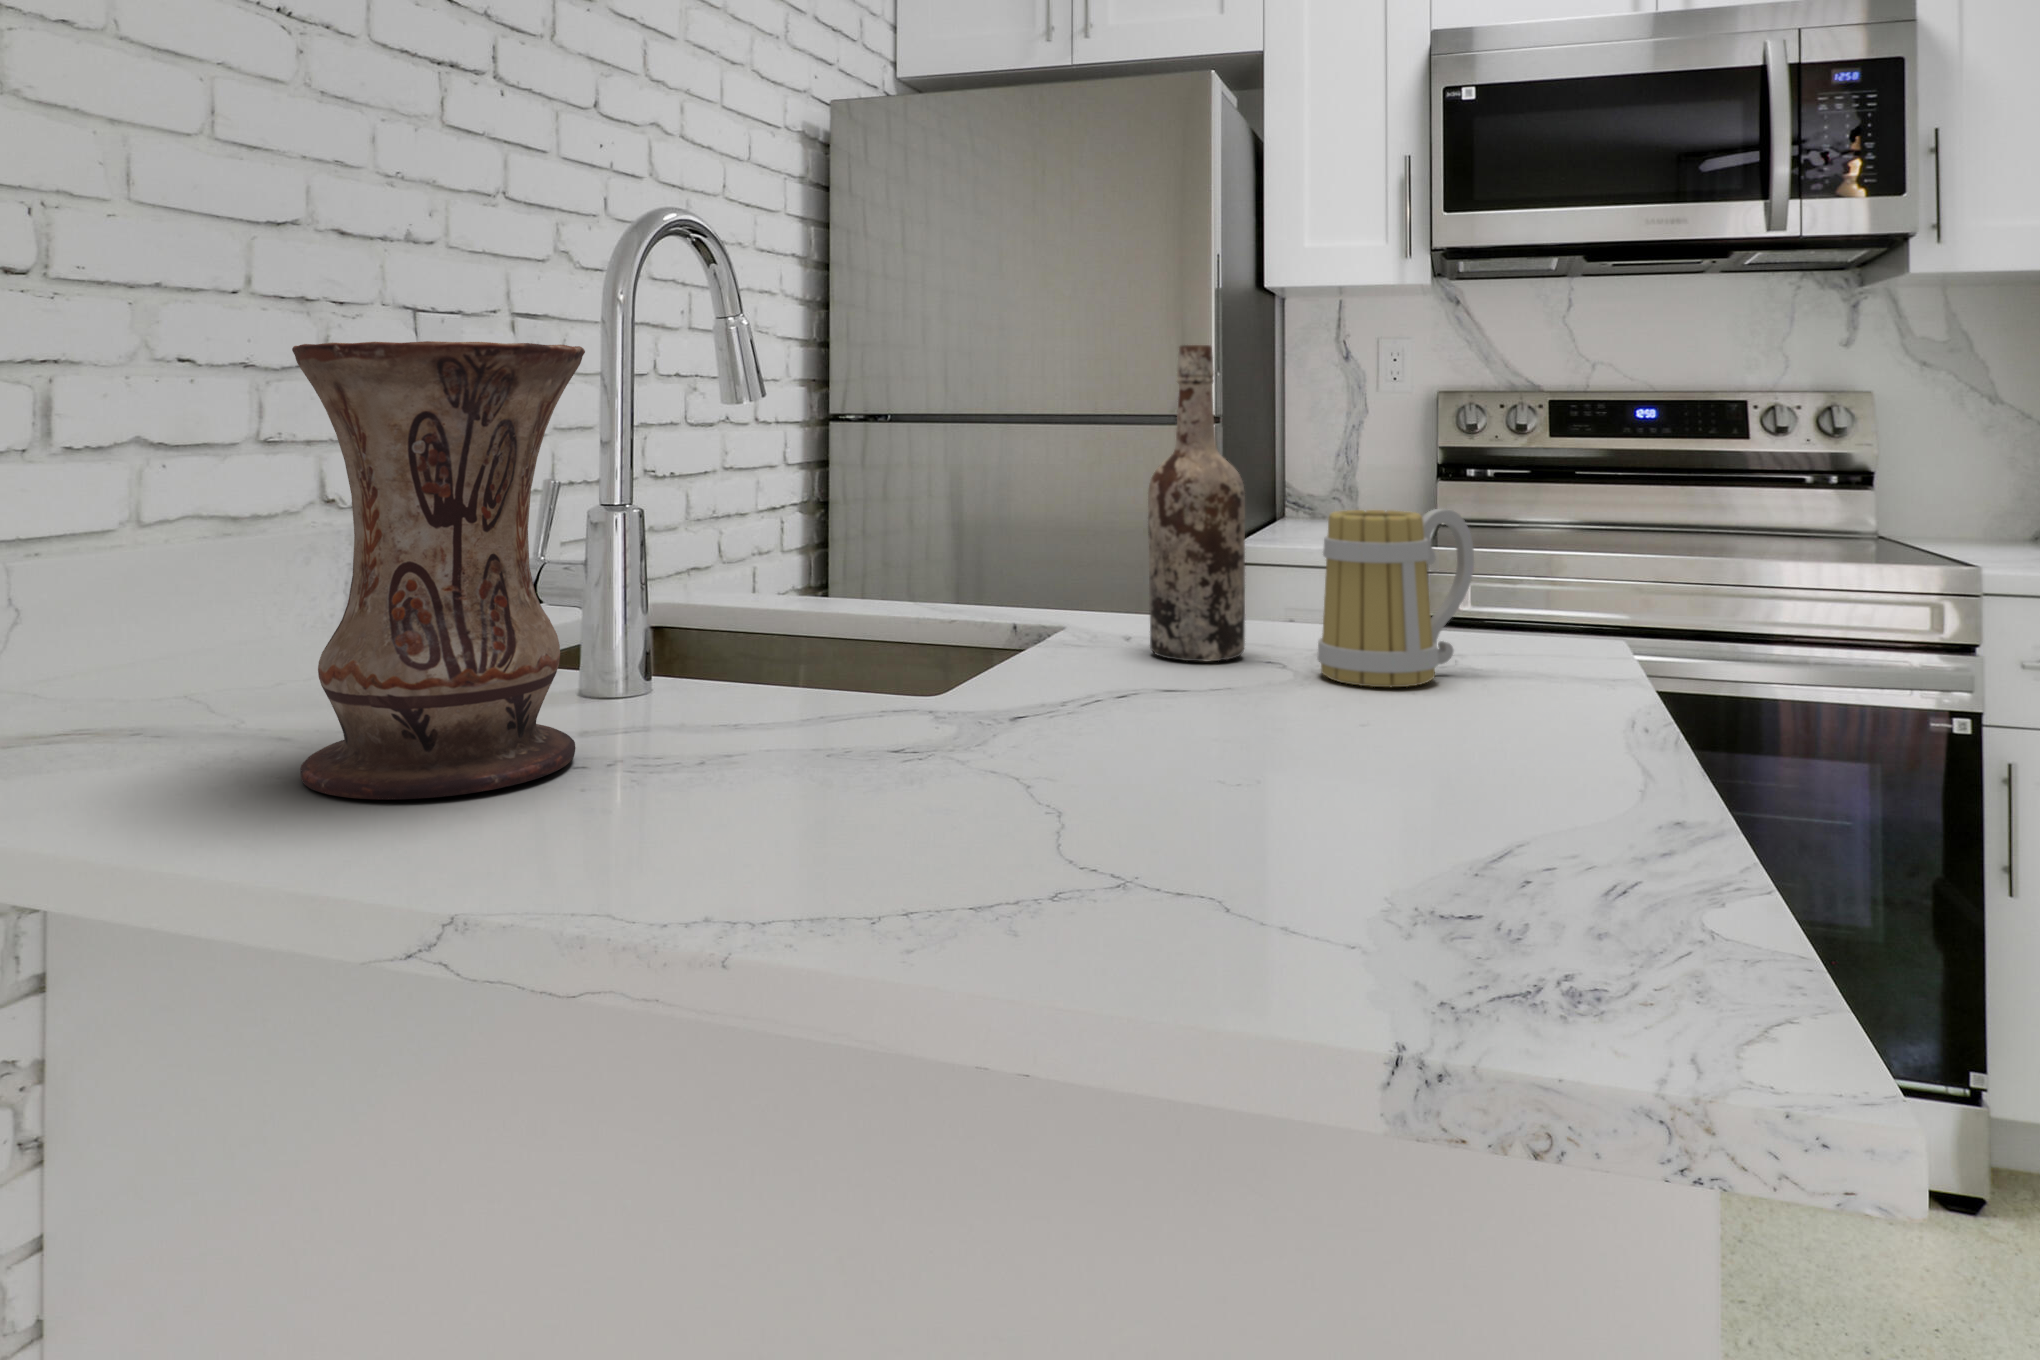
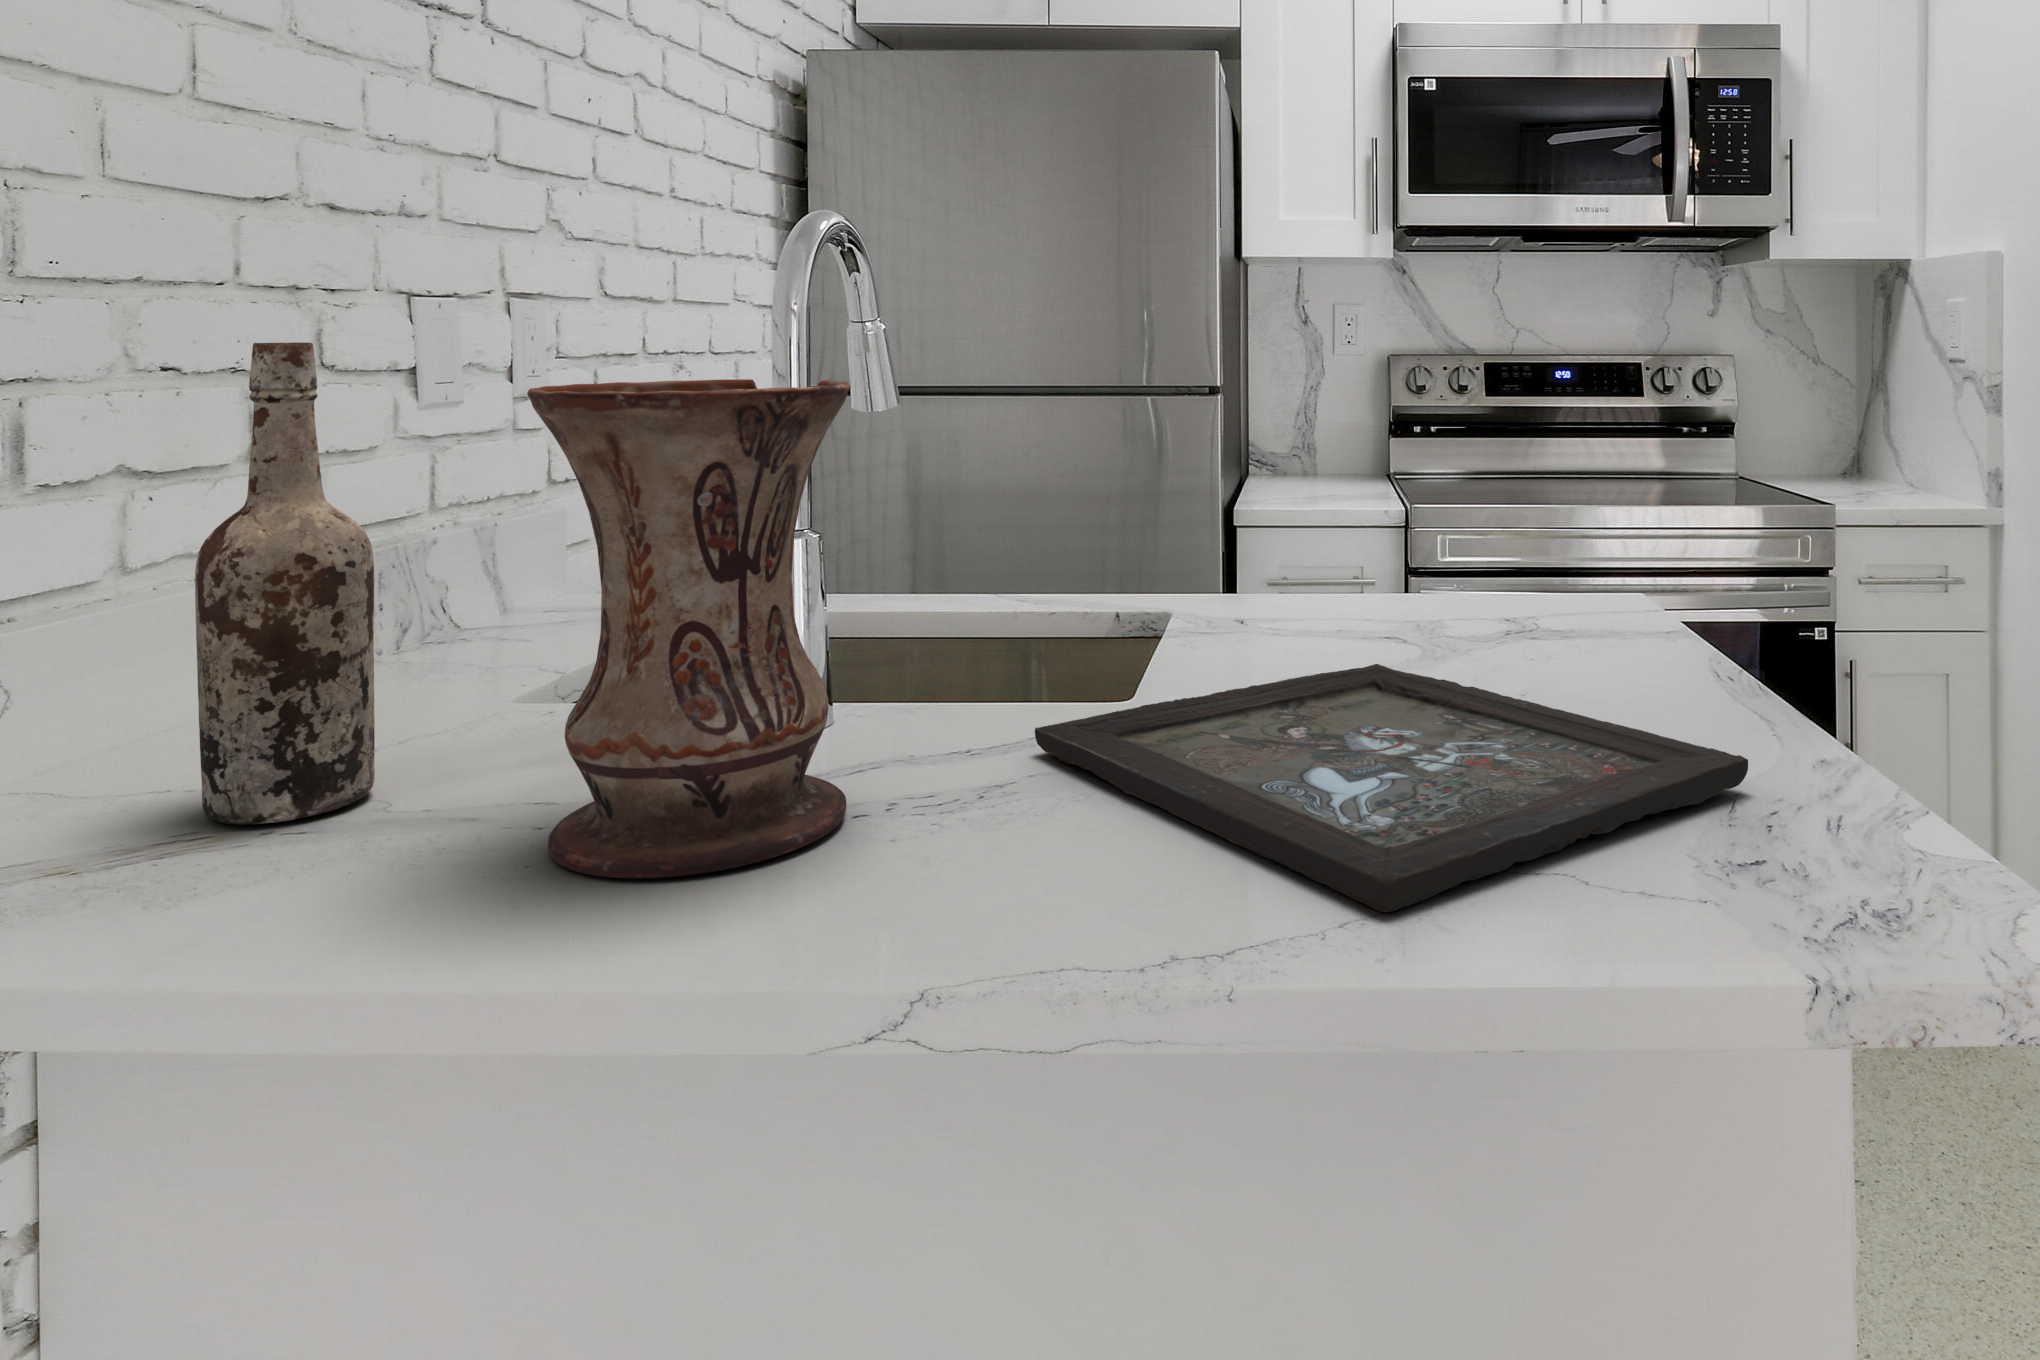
wine bottle: present [1148,345,1245,661] -> present [195,342,375,824]
mug: present [1317,509,1474,687] -> none [1434,491,1556,652]
tray: none [793,683,1544,914] -> present [1035,664,1748,912]

